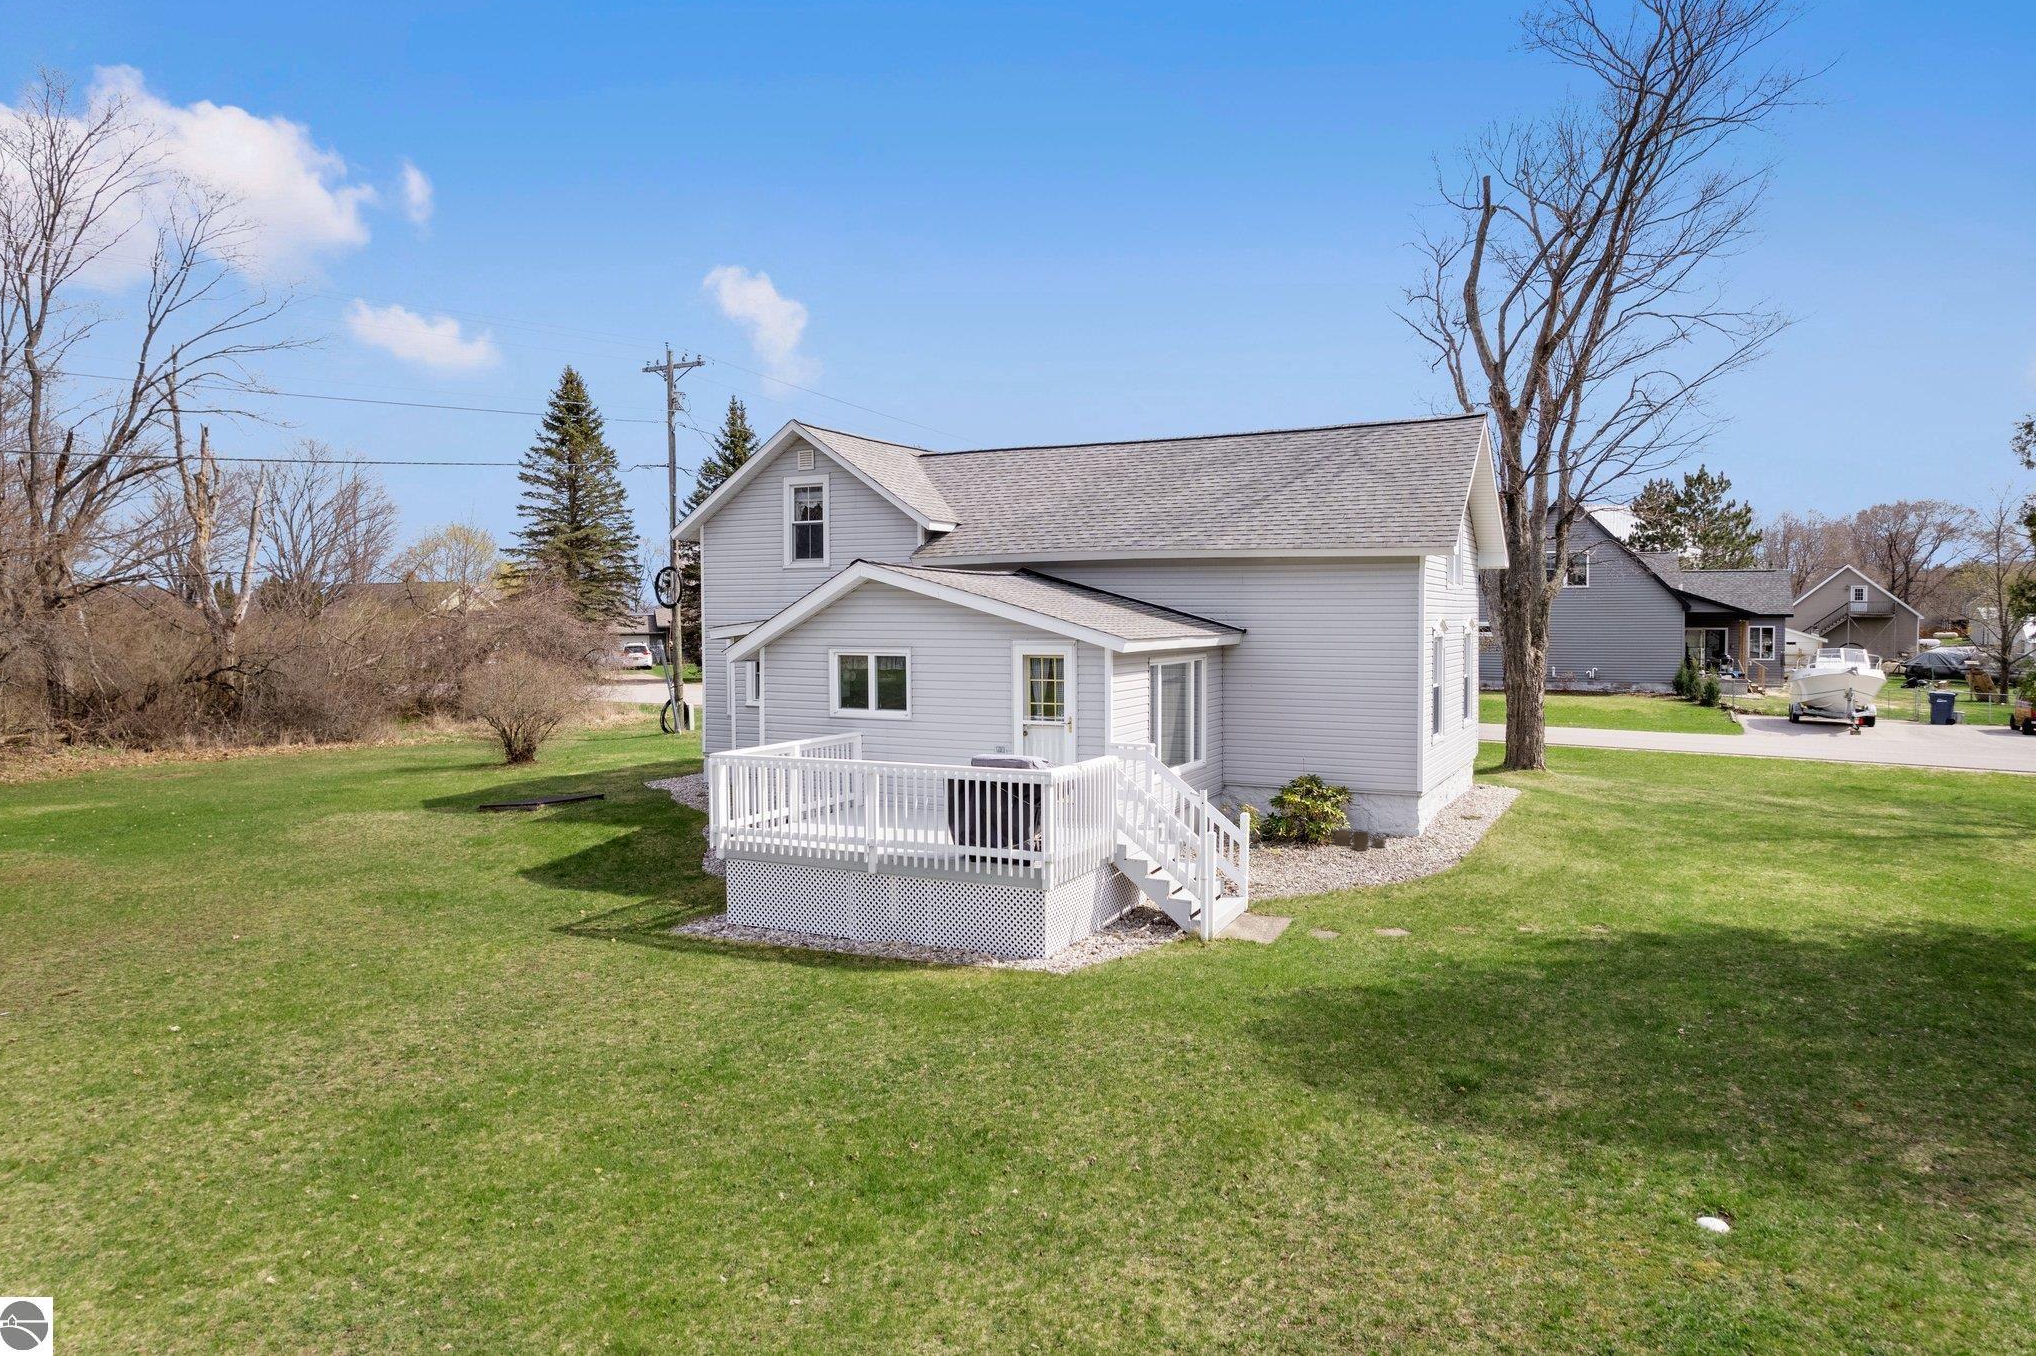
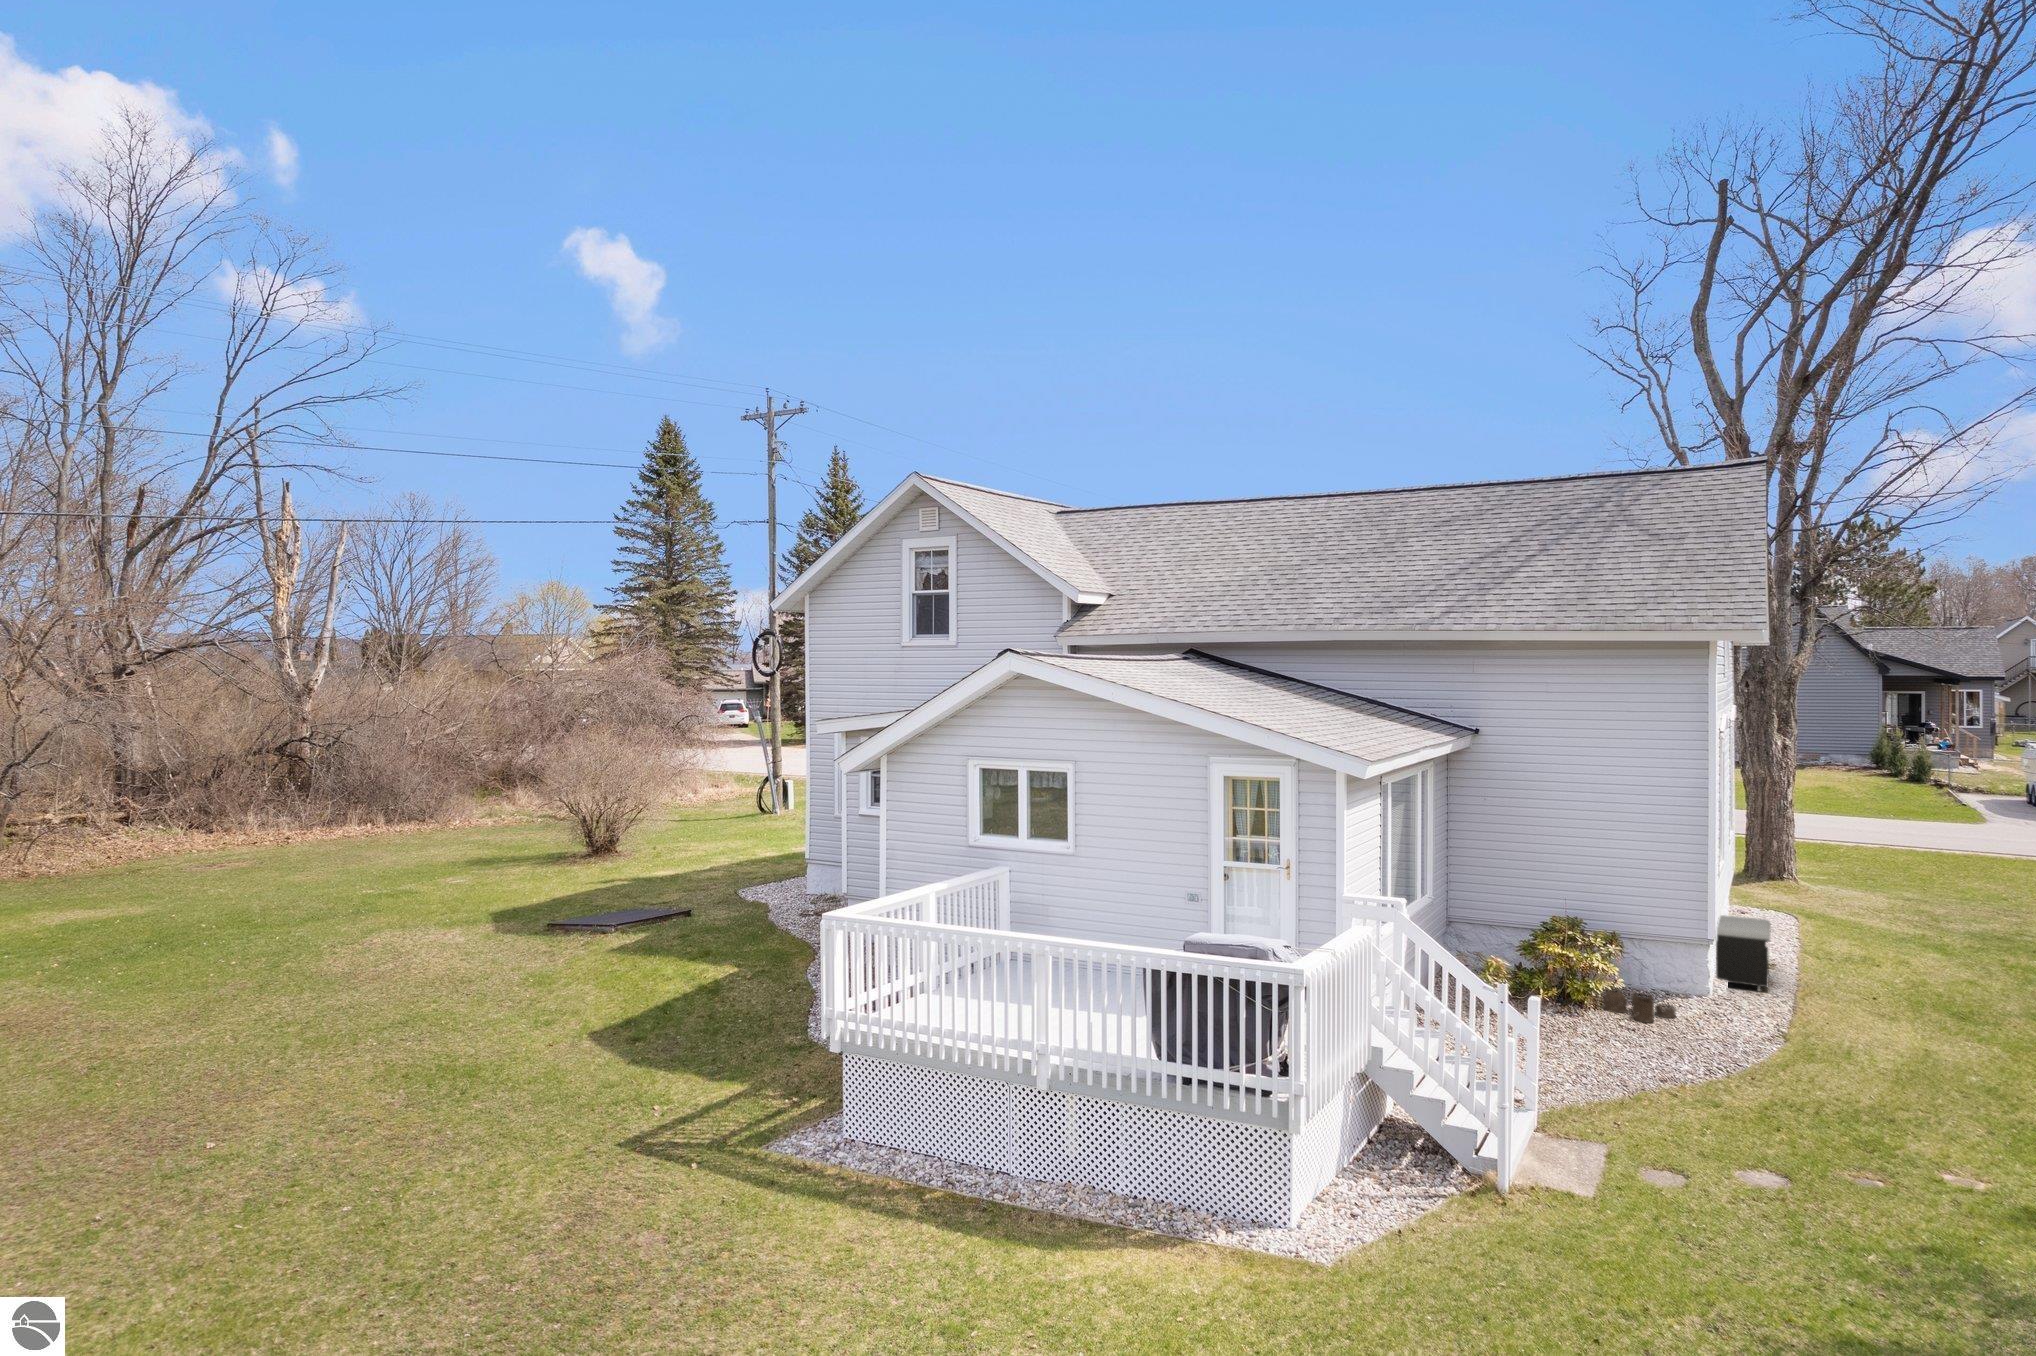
storage bench: none [1429,778,1476,833] -> present [1716,915,1771,991]

